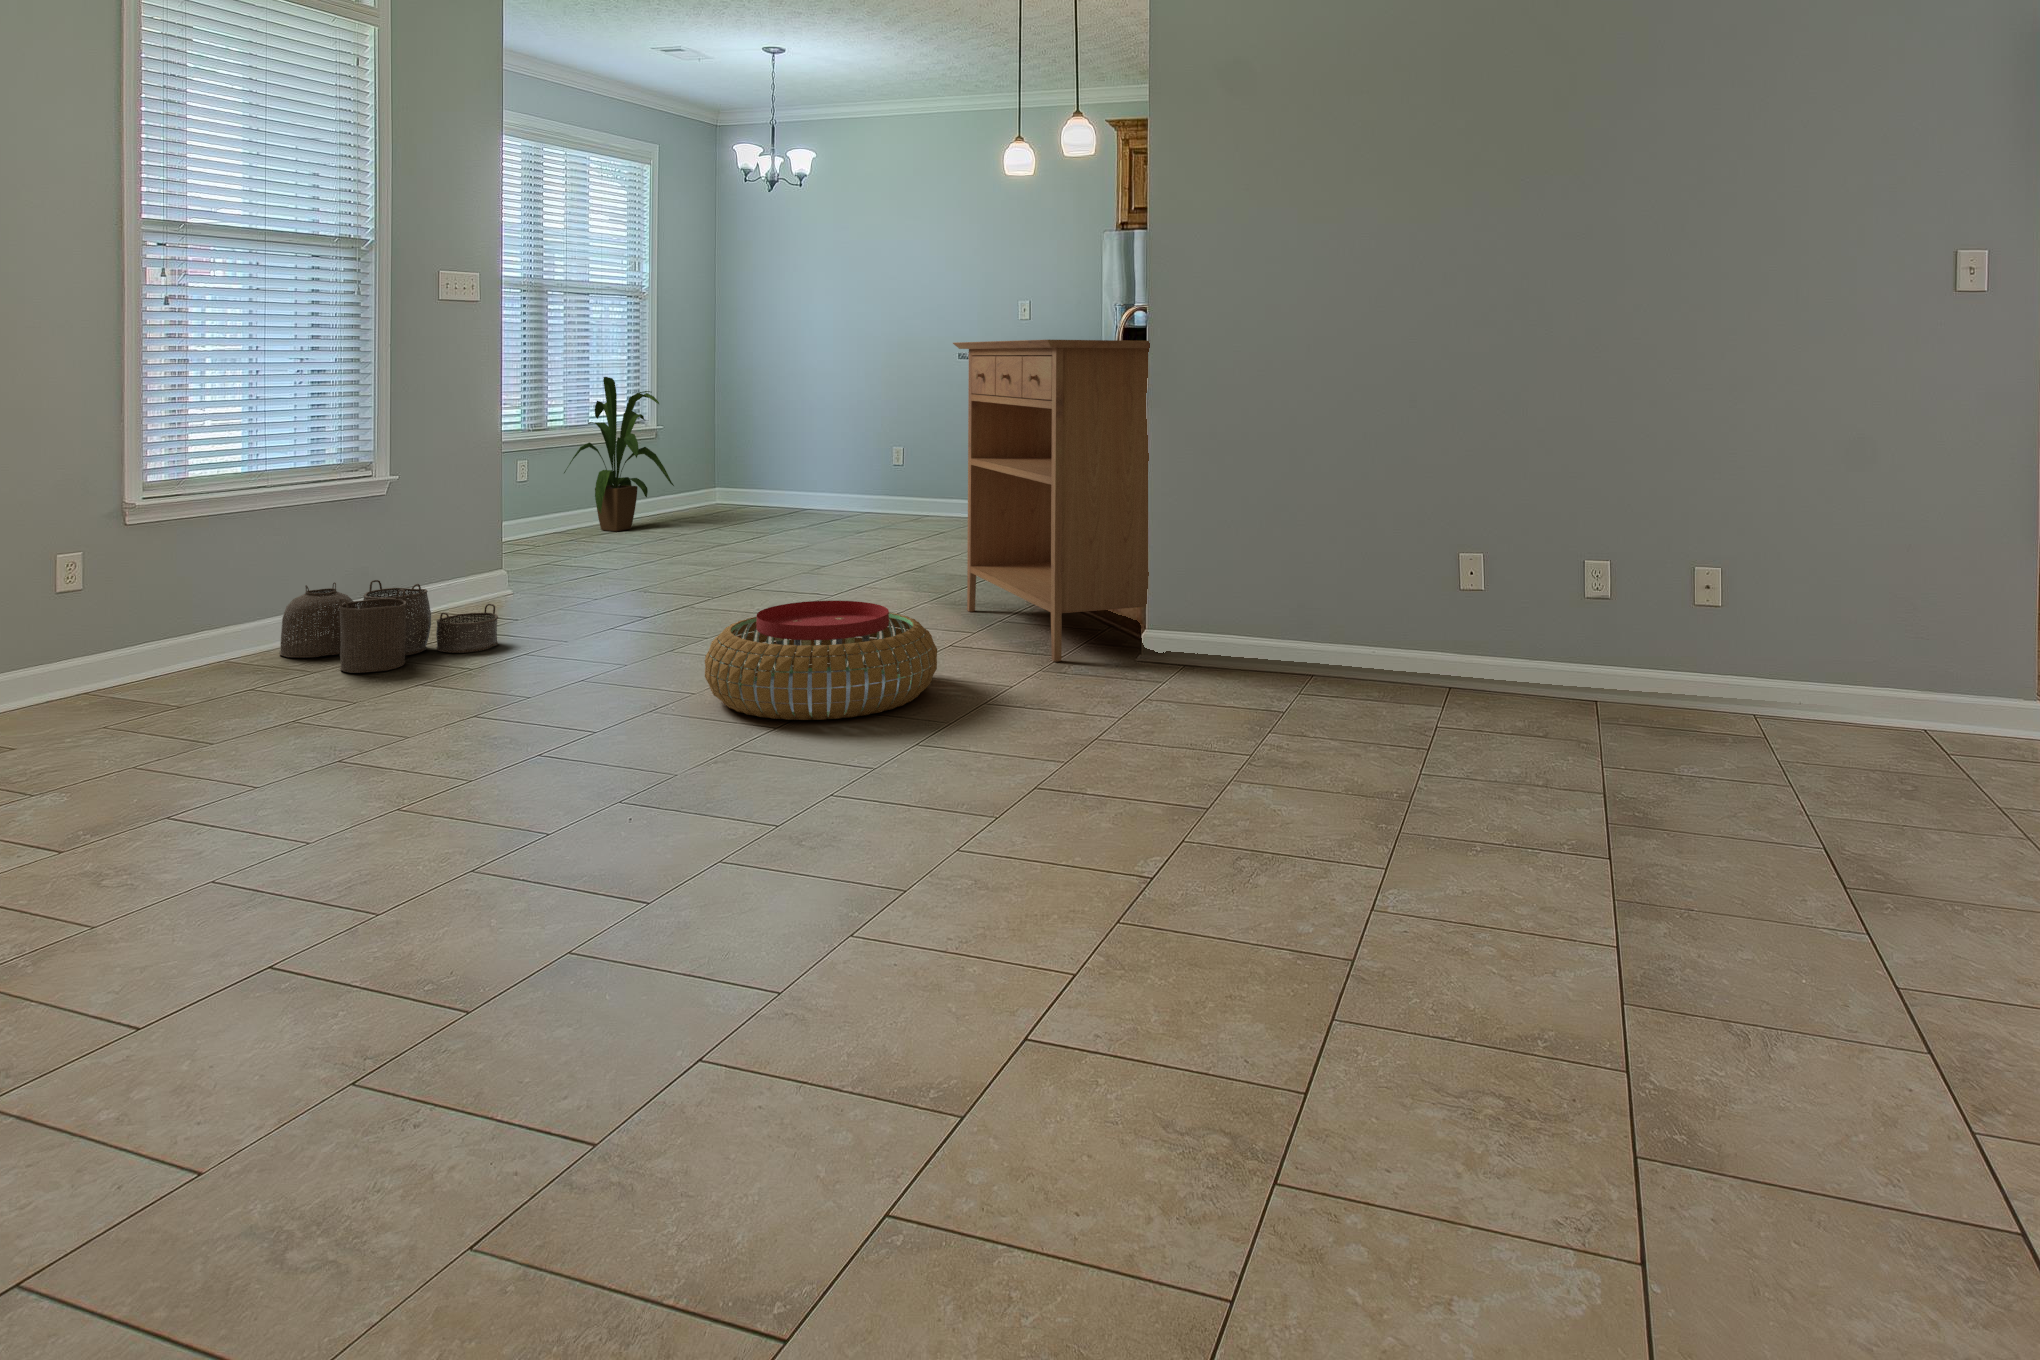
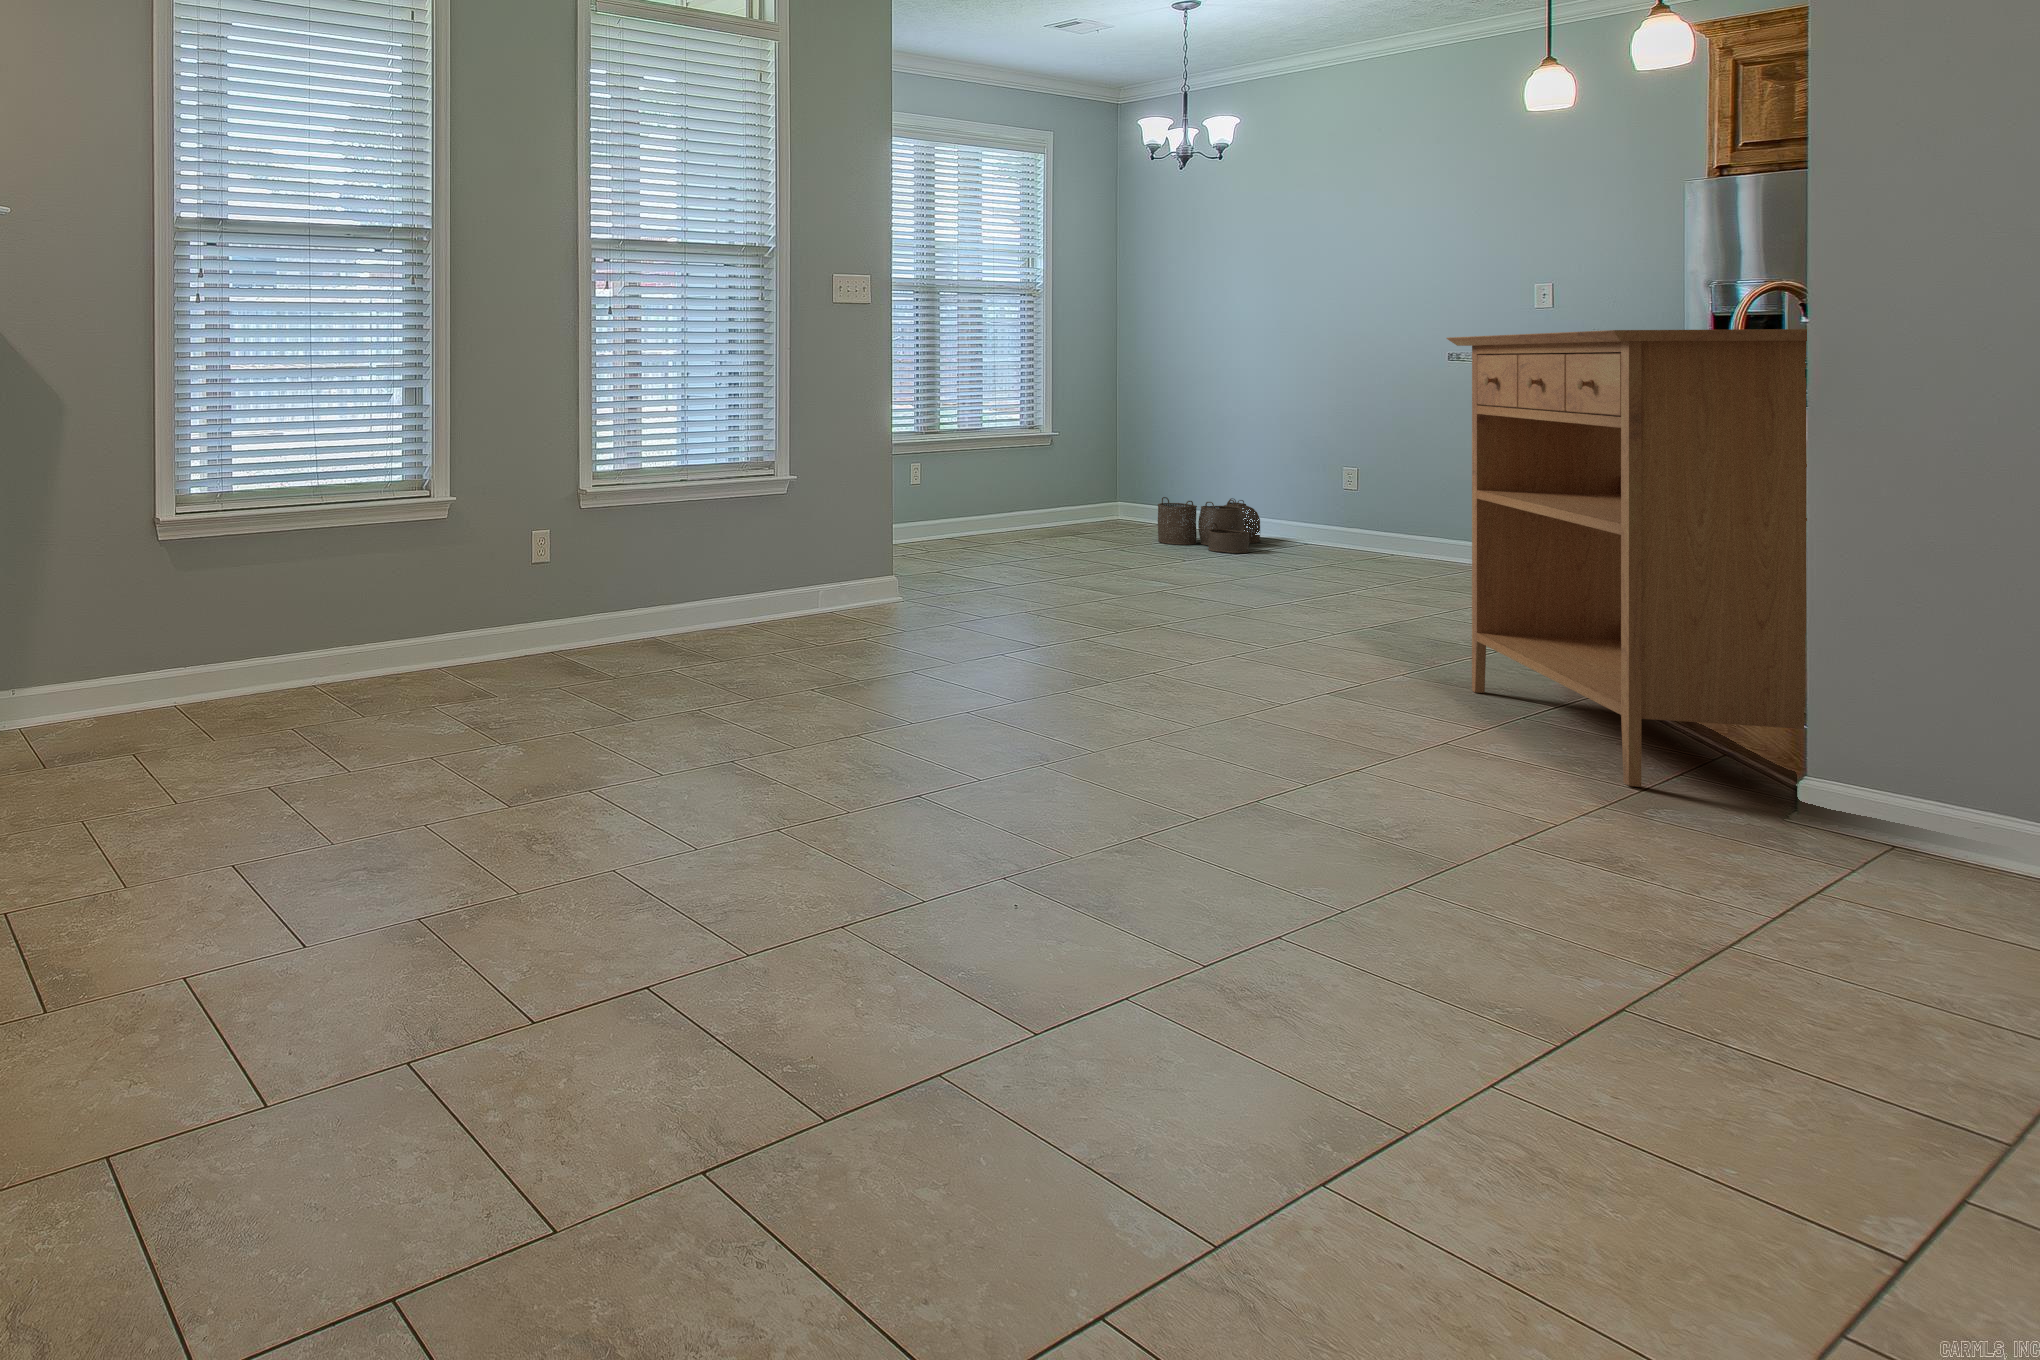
house plant: present [564,377,674,531] -> none [956,381,1074,545]
woven basket: present [280,580,498,673] -> present [1158,497,1260,553]
pouf: present [705,601,937,720] -> none [1112,655,1434,813]

